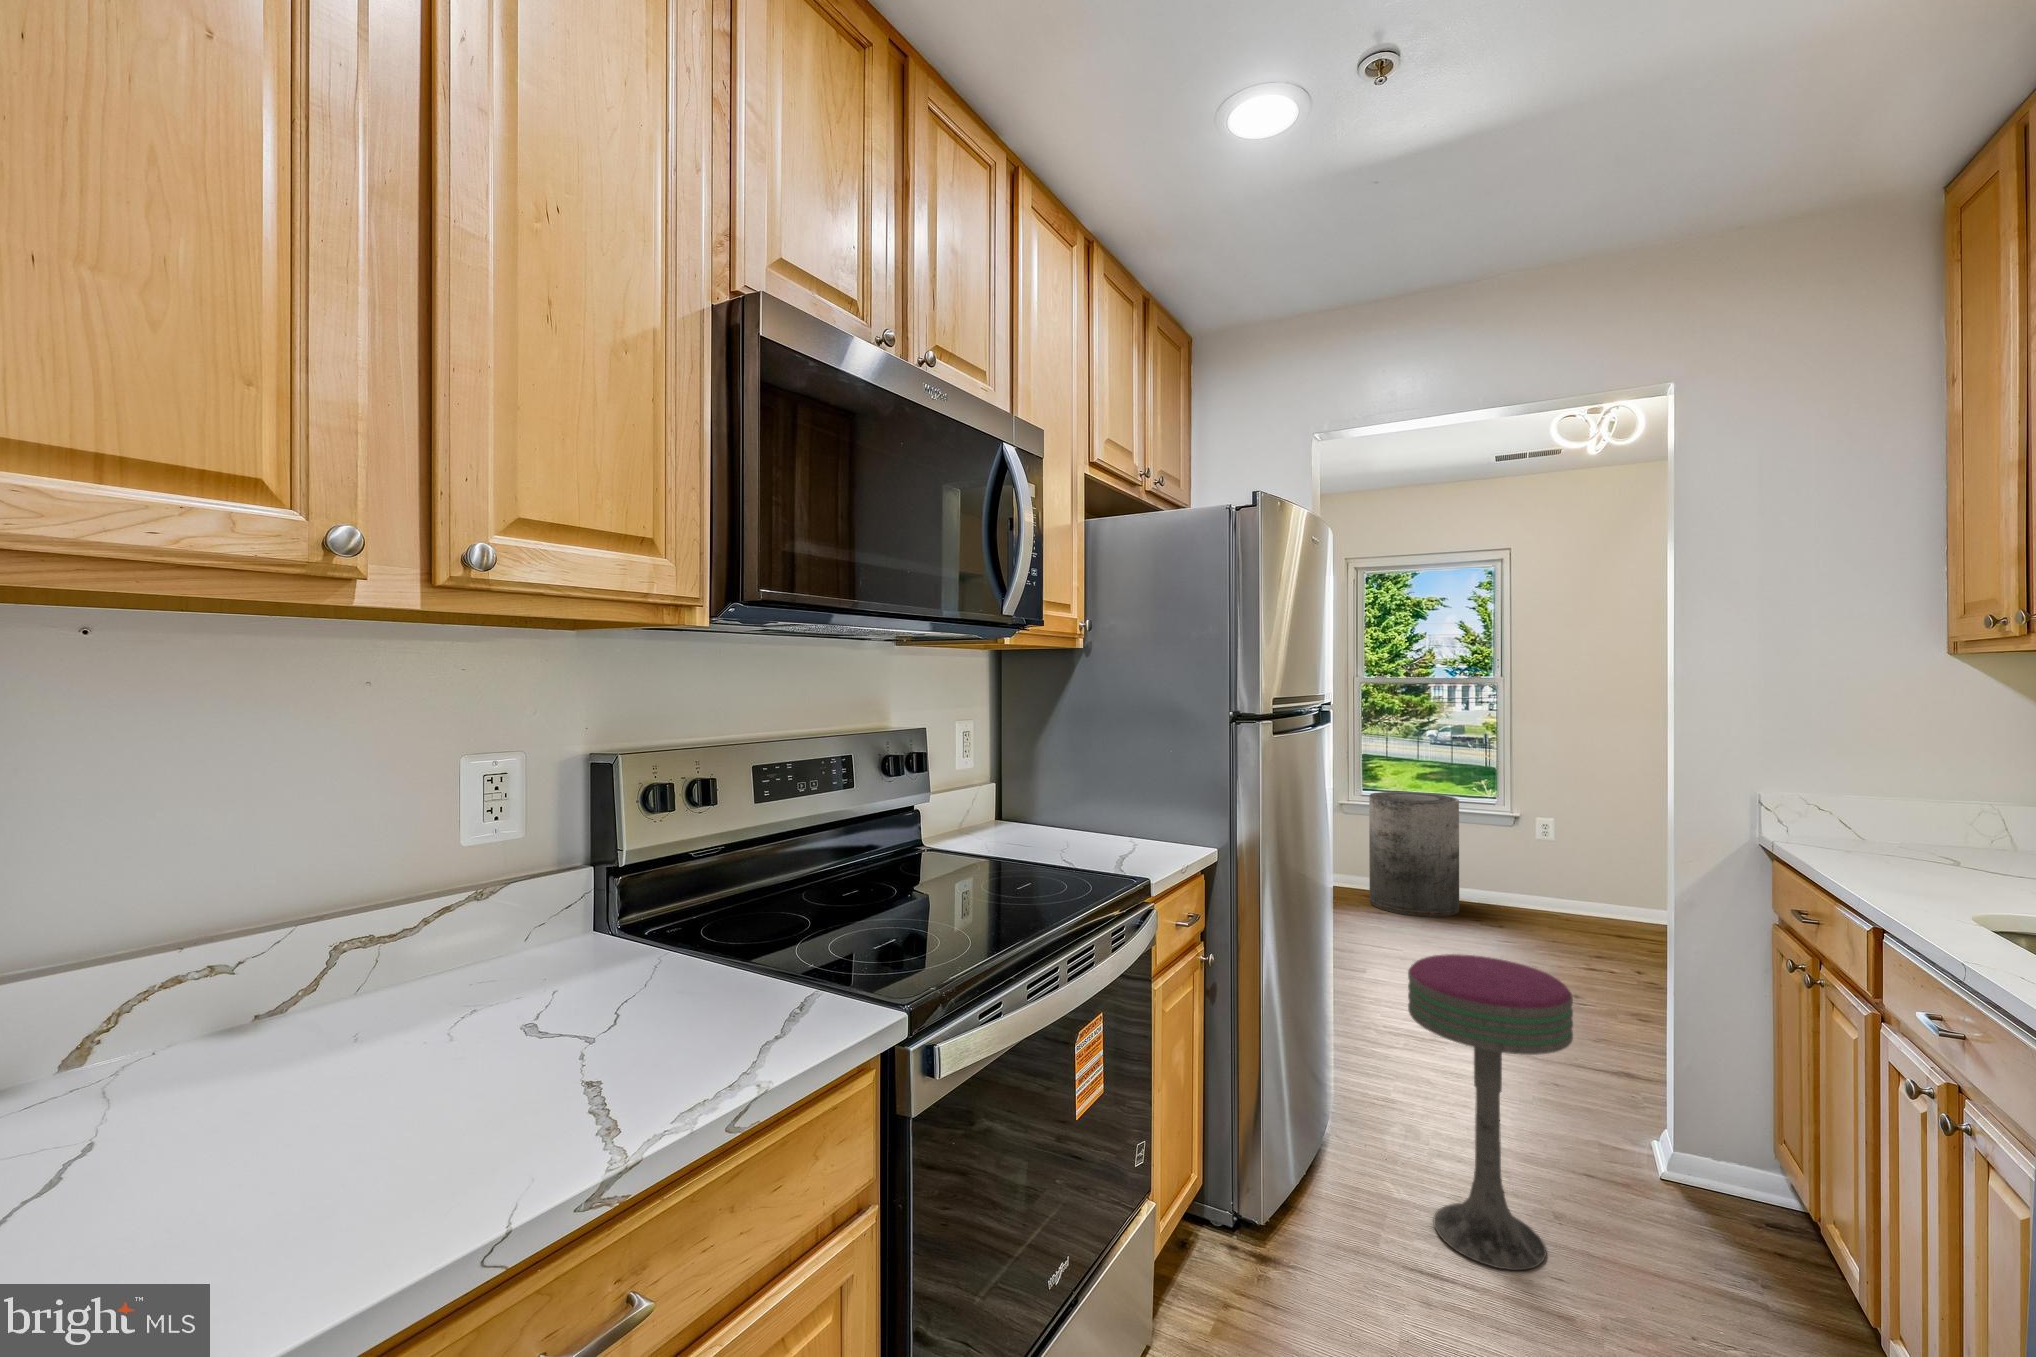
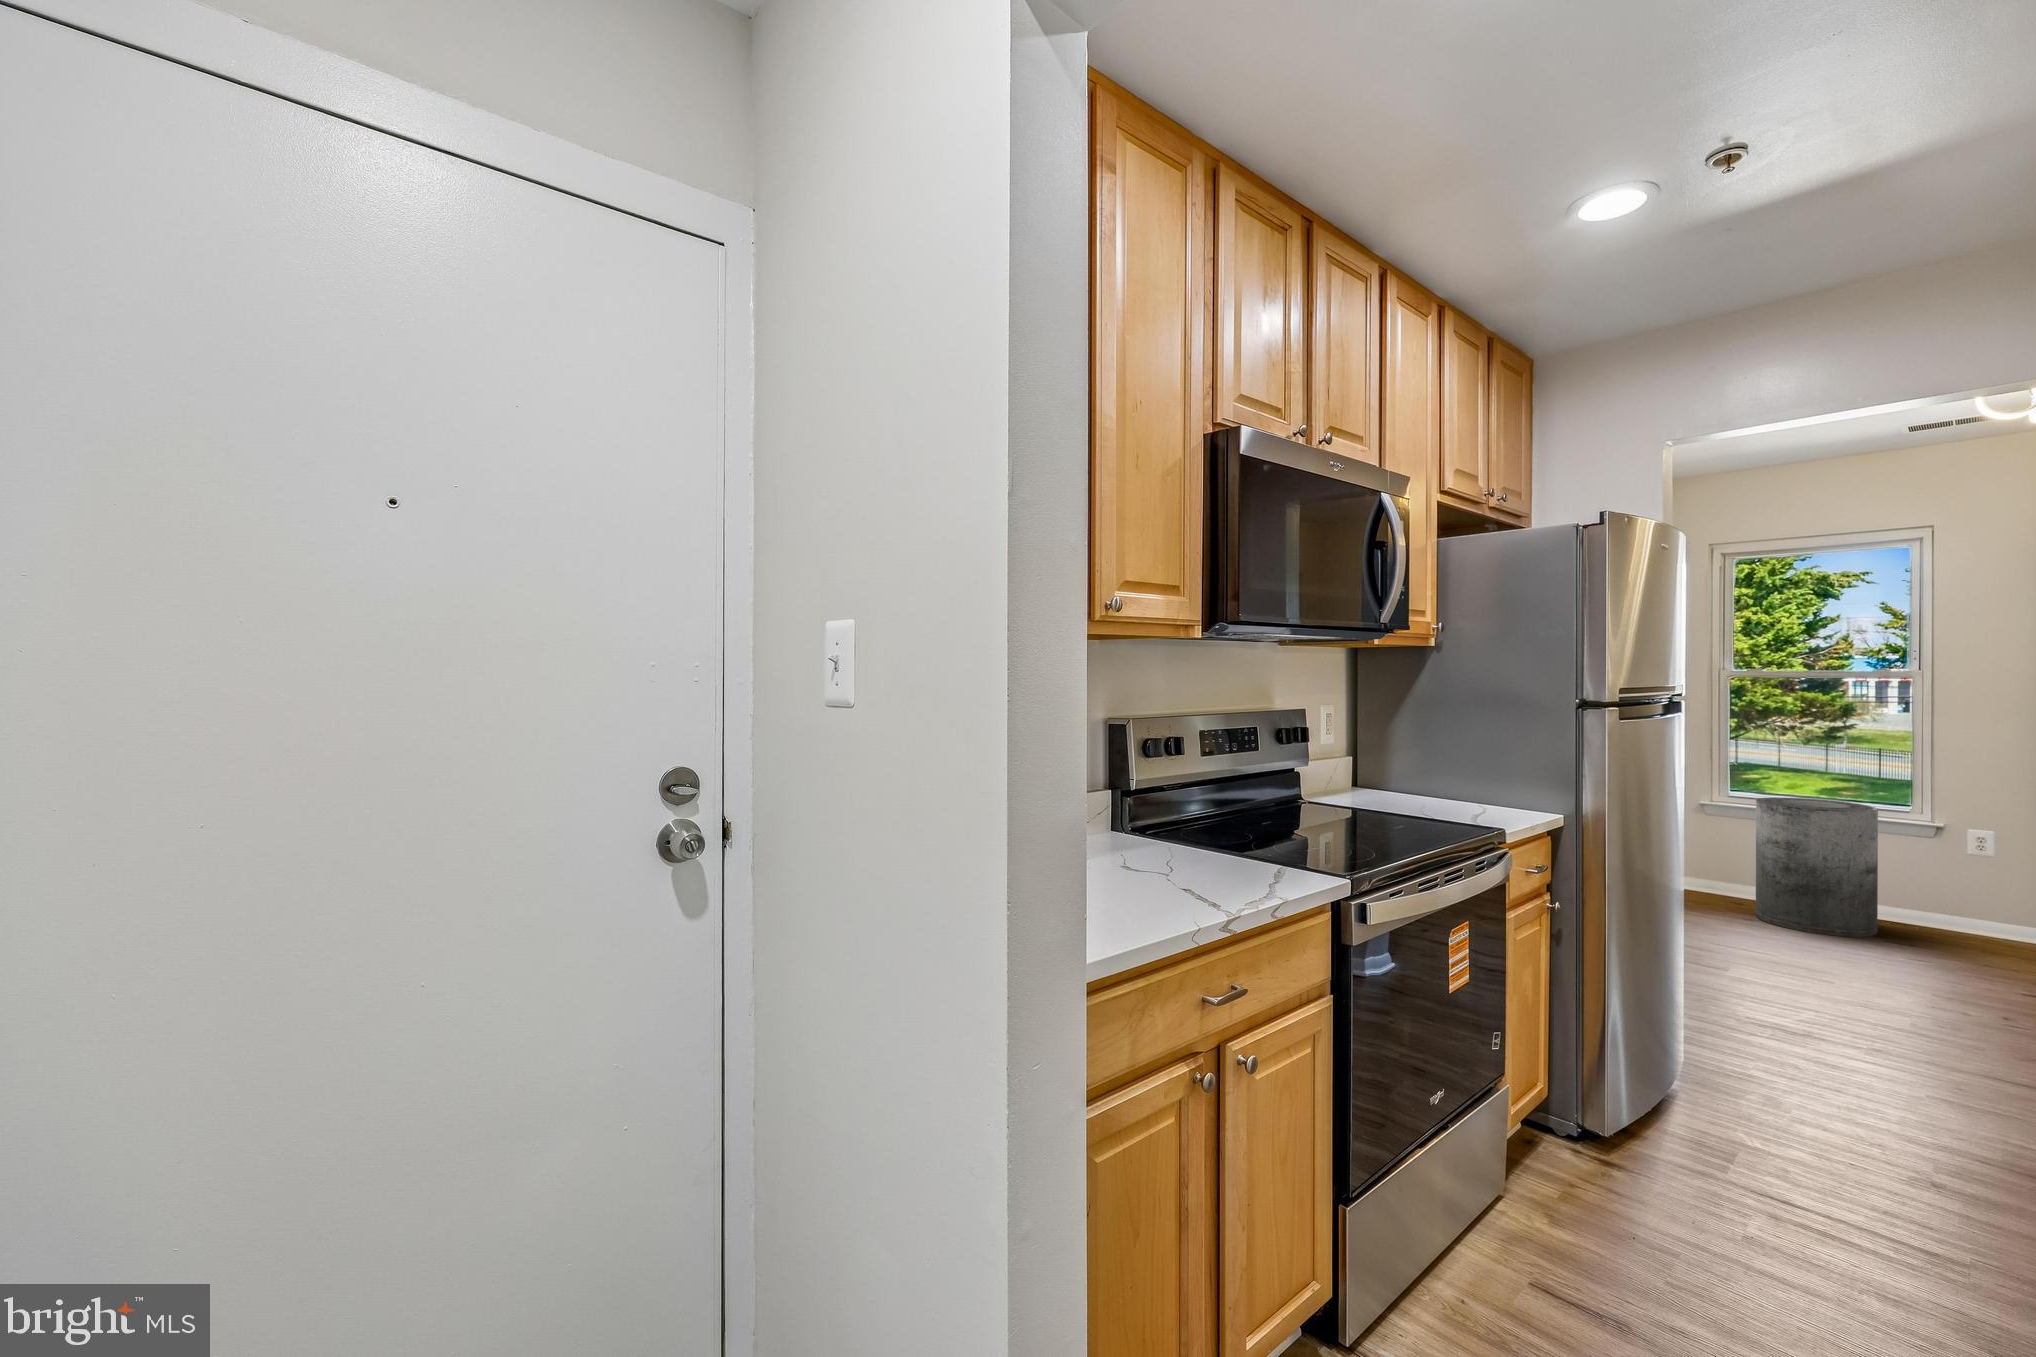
bar stool: present [1408,954,1573,1270] -> none [1763,928,1946,1212]

